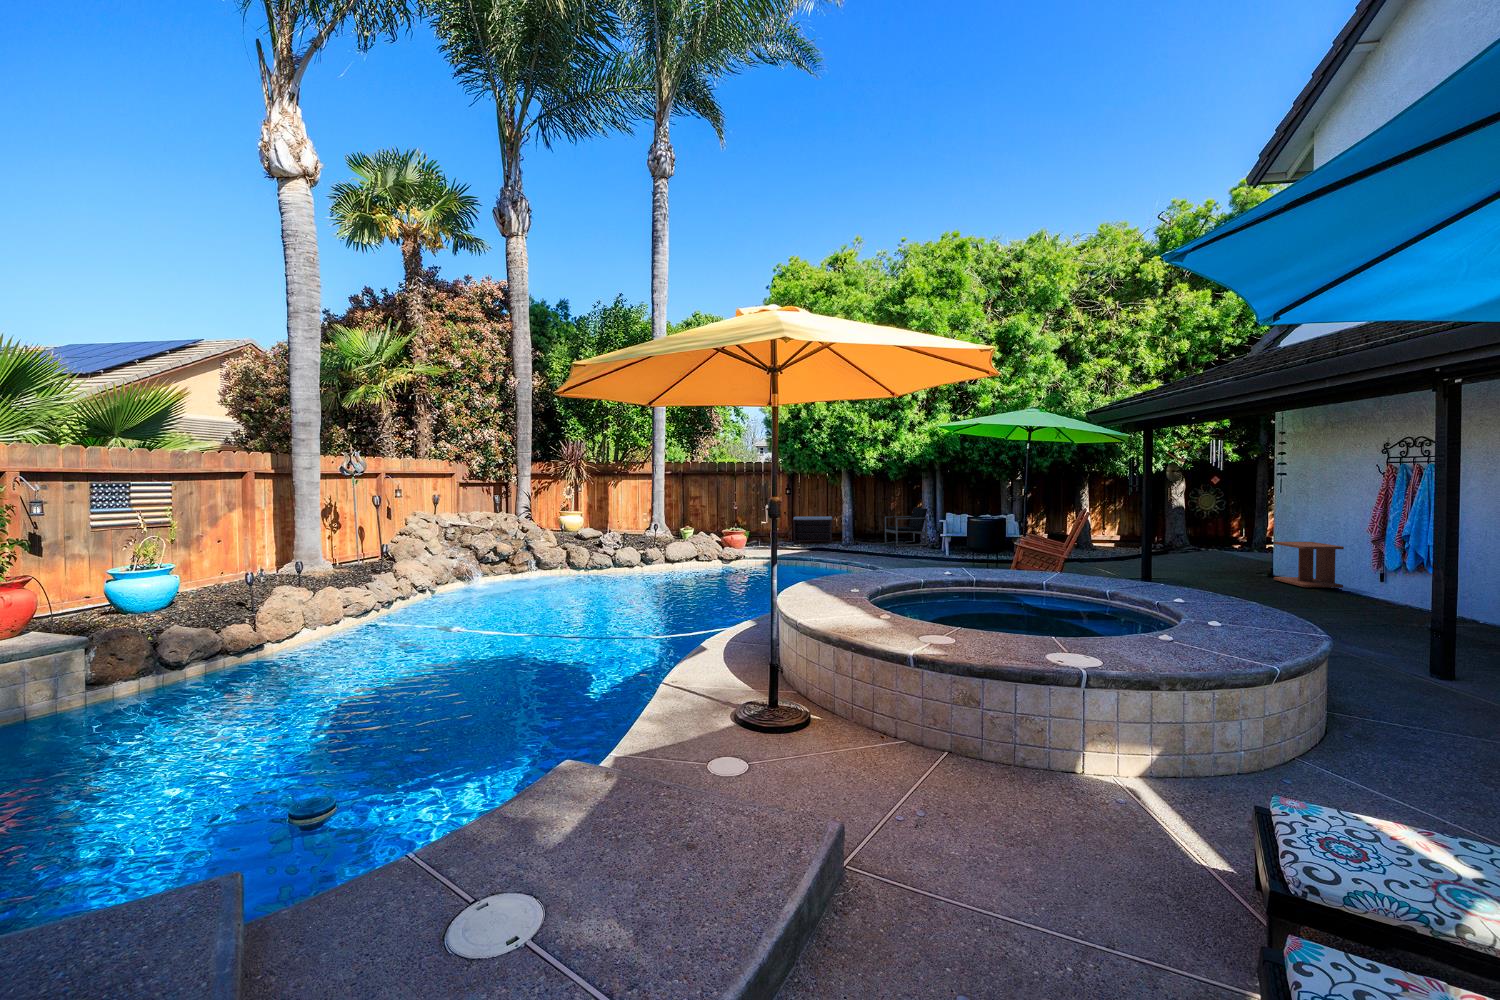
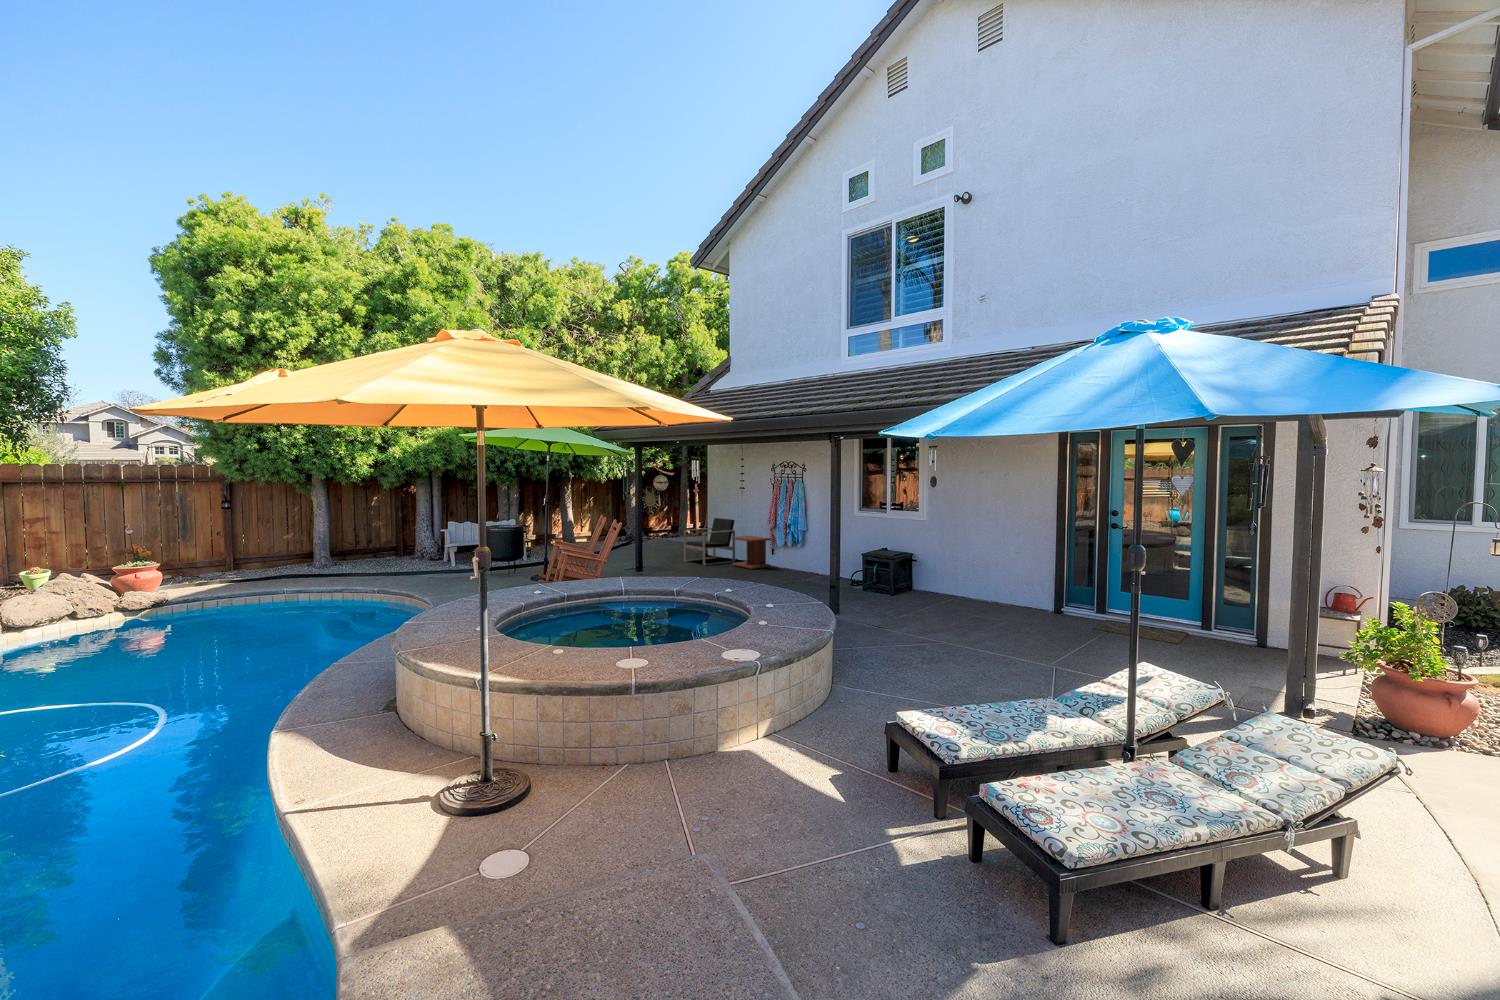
armchair: present [885,507,927,546] -> present [684,518,735,565]
bench: present [793,516,833,543] -> none [237,534,300,572]

